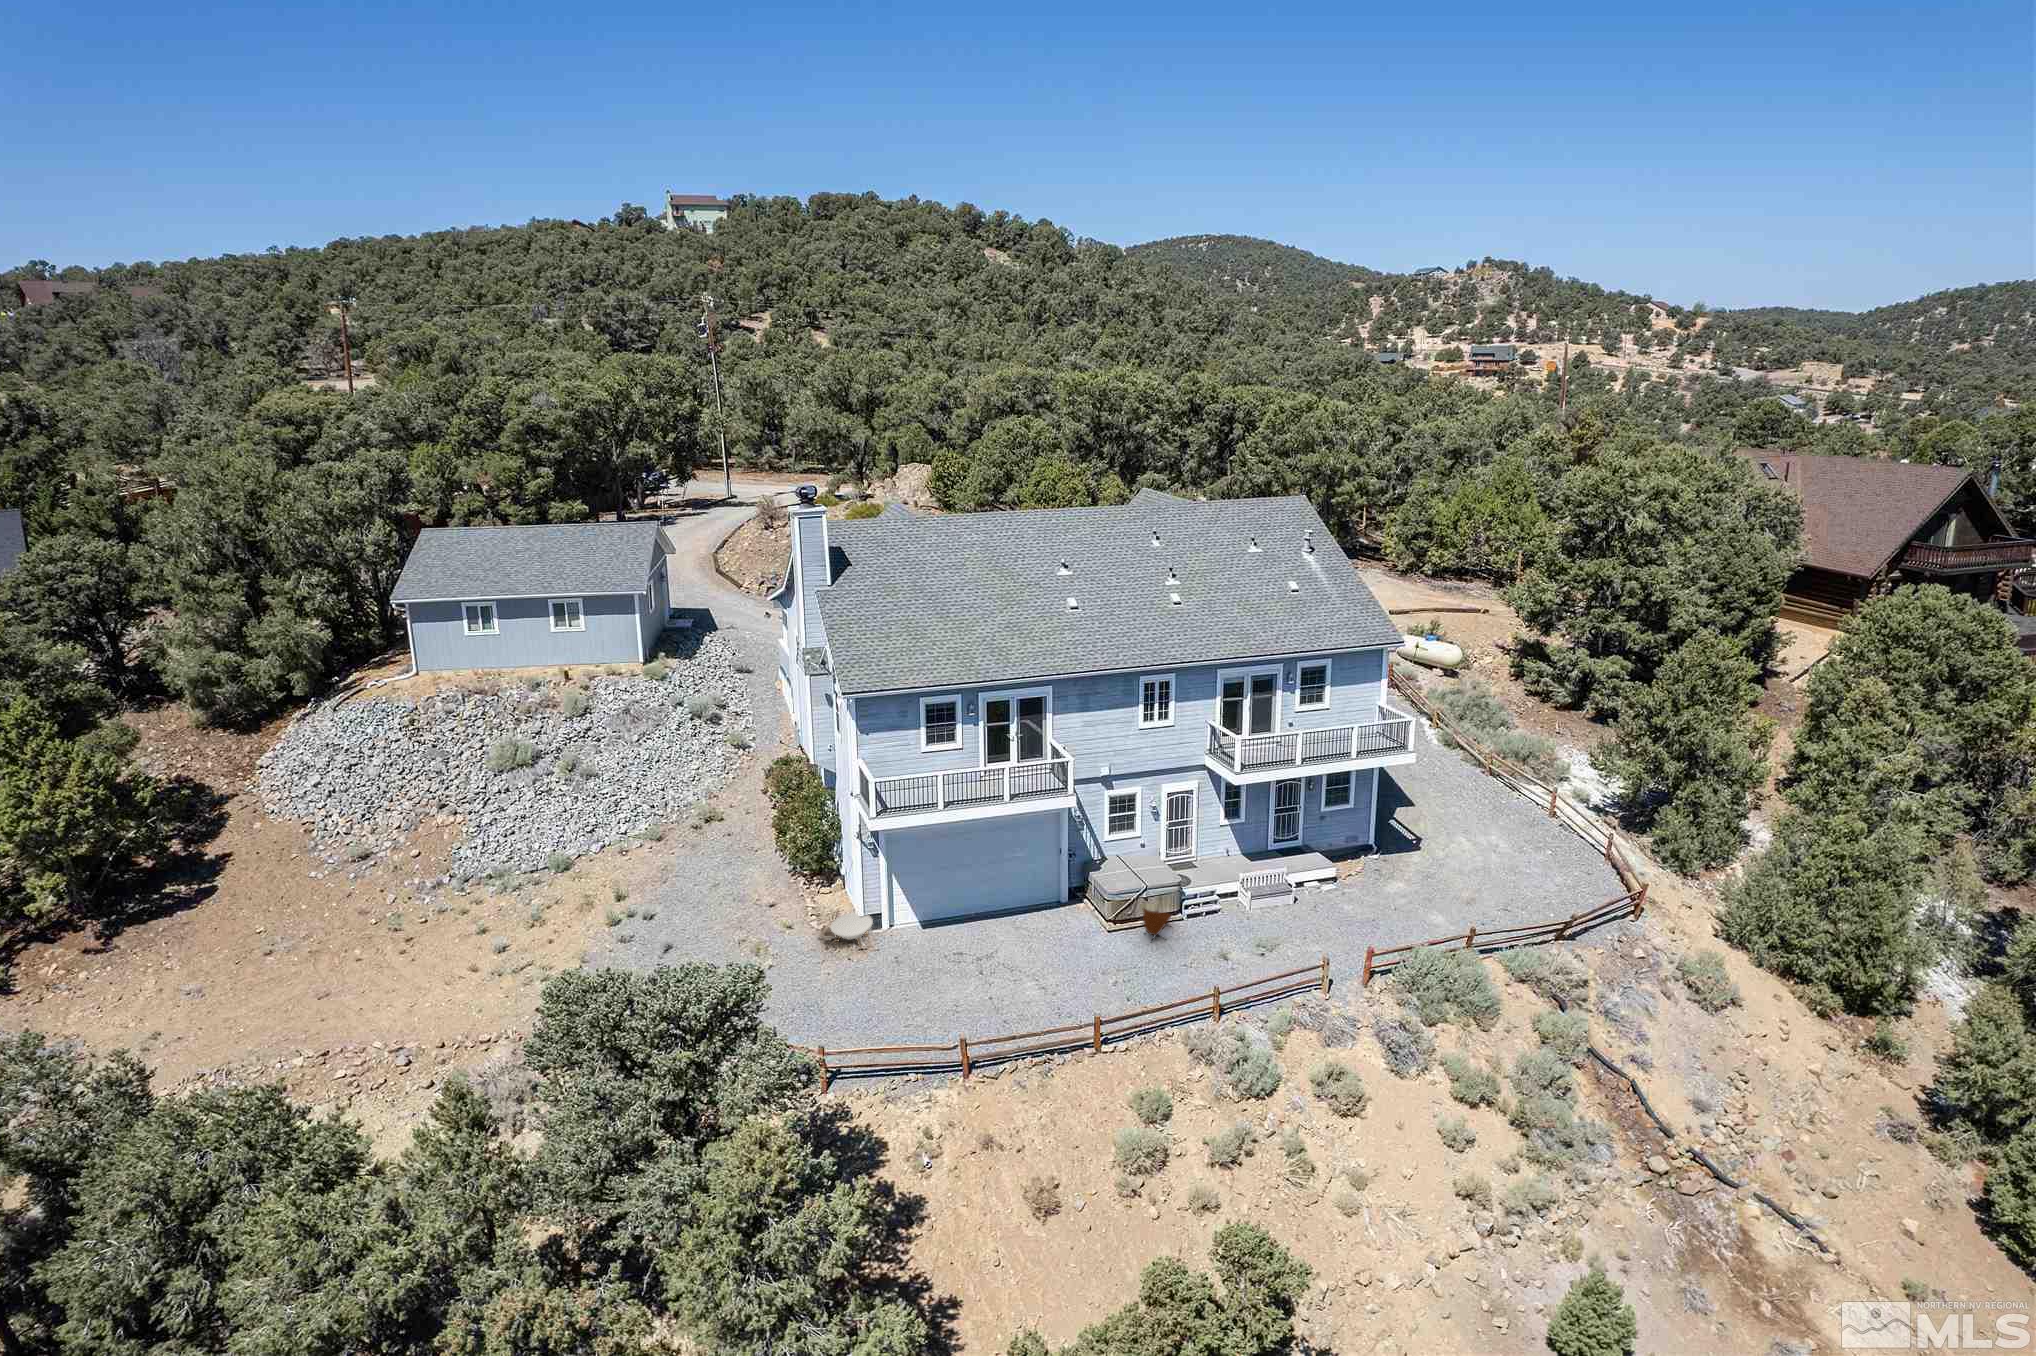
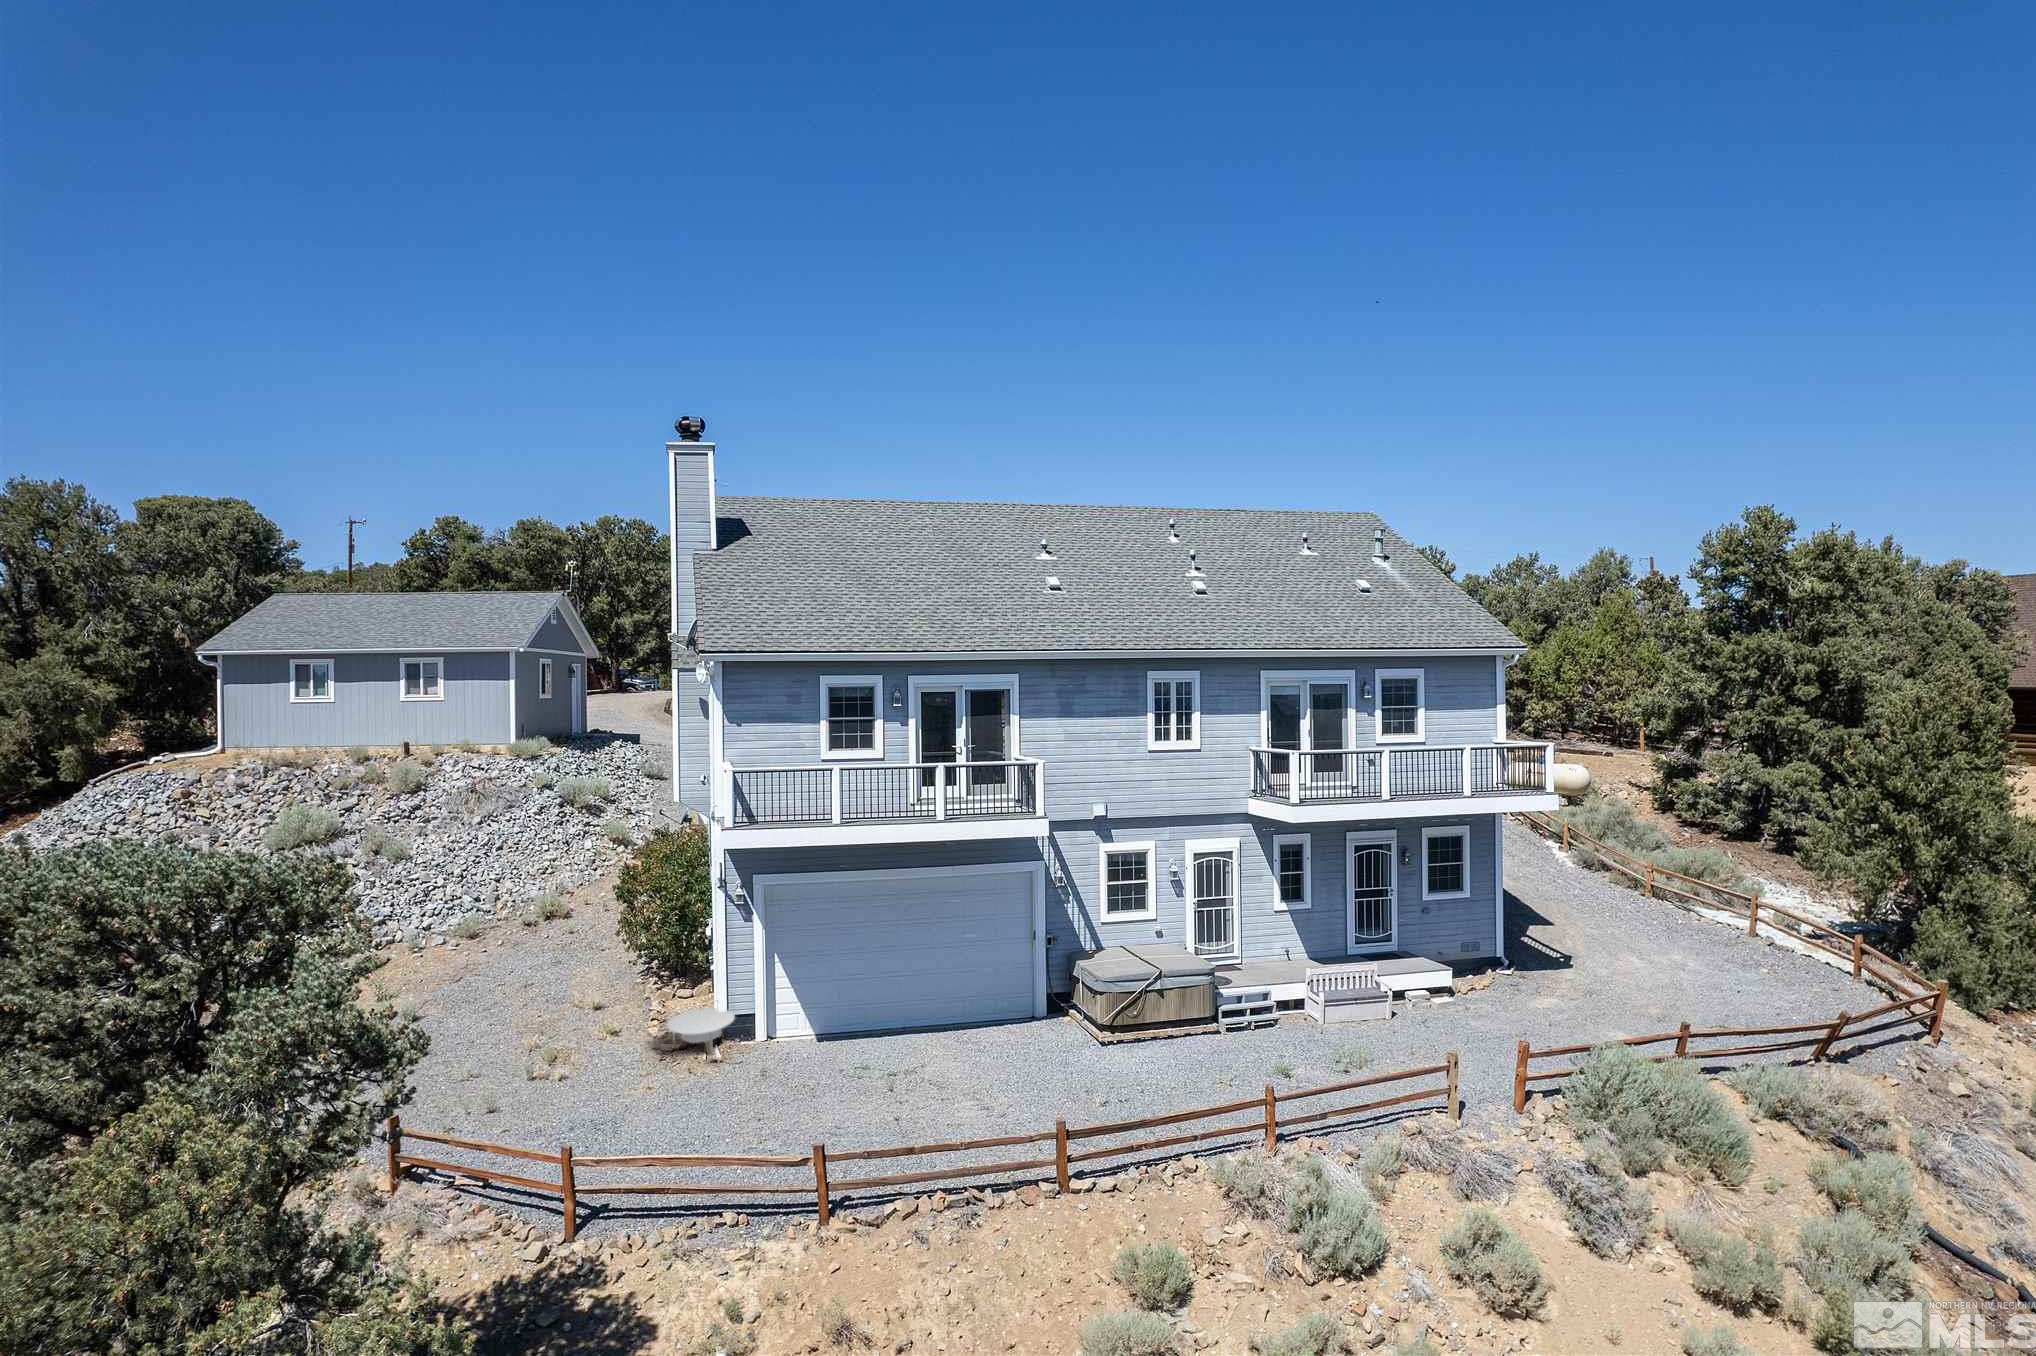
lounge chair: present [1143,909,1171,937] -> none [1151,999,1199,1061]

